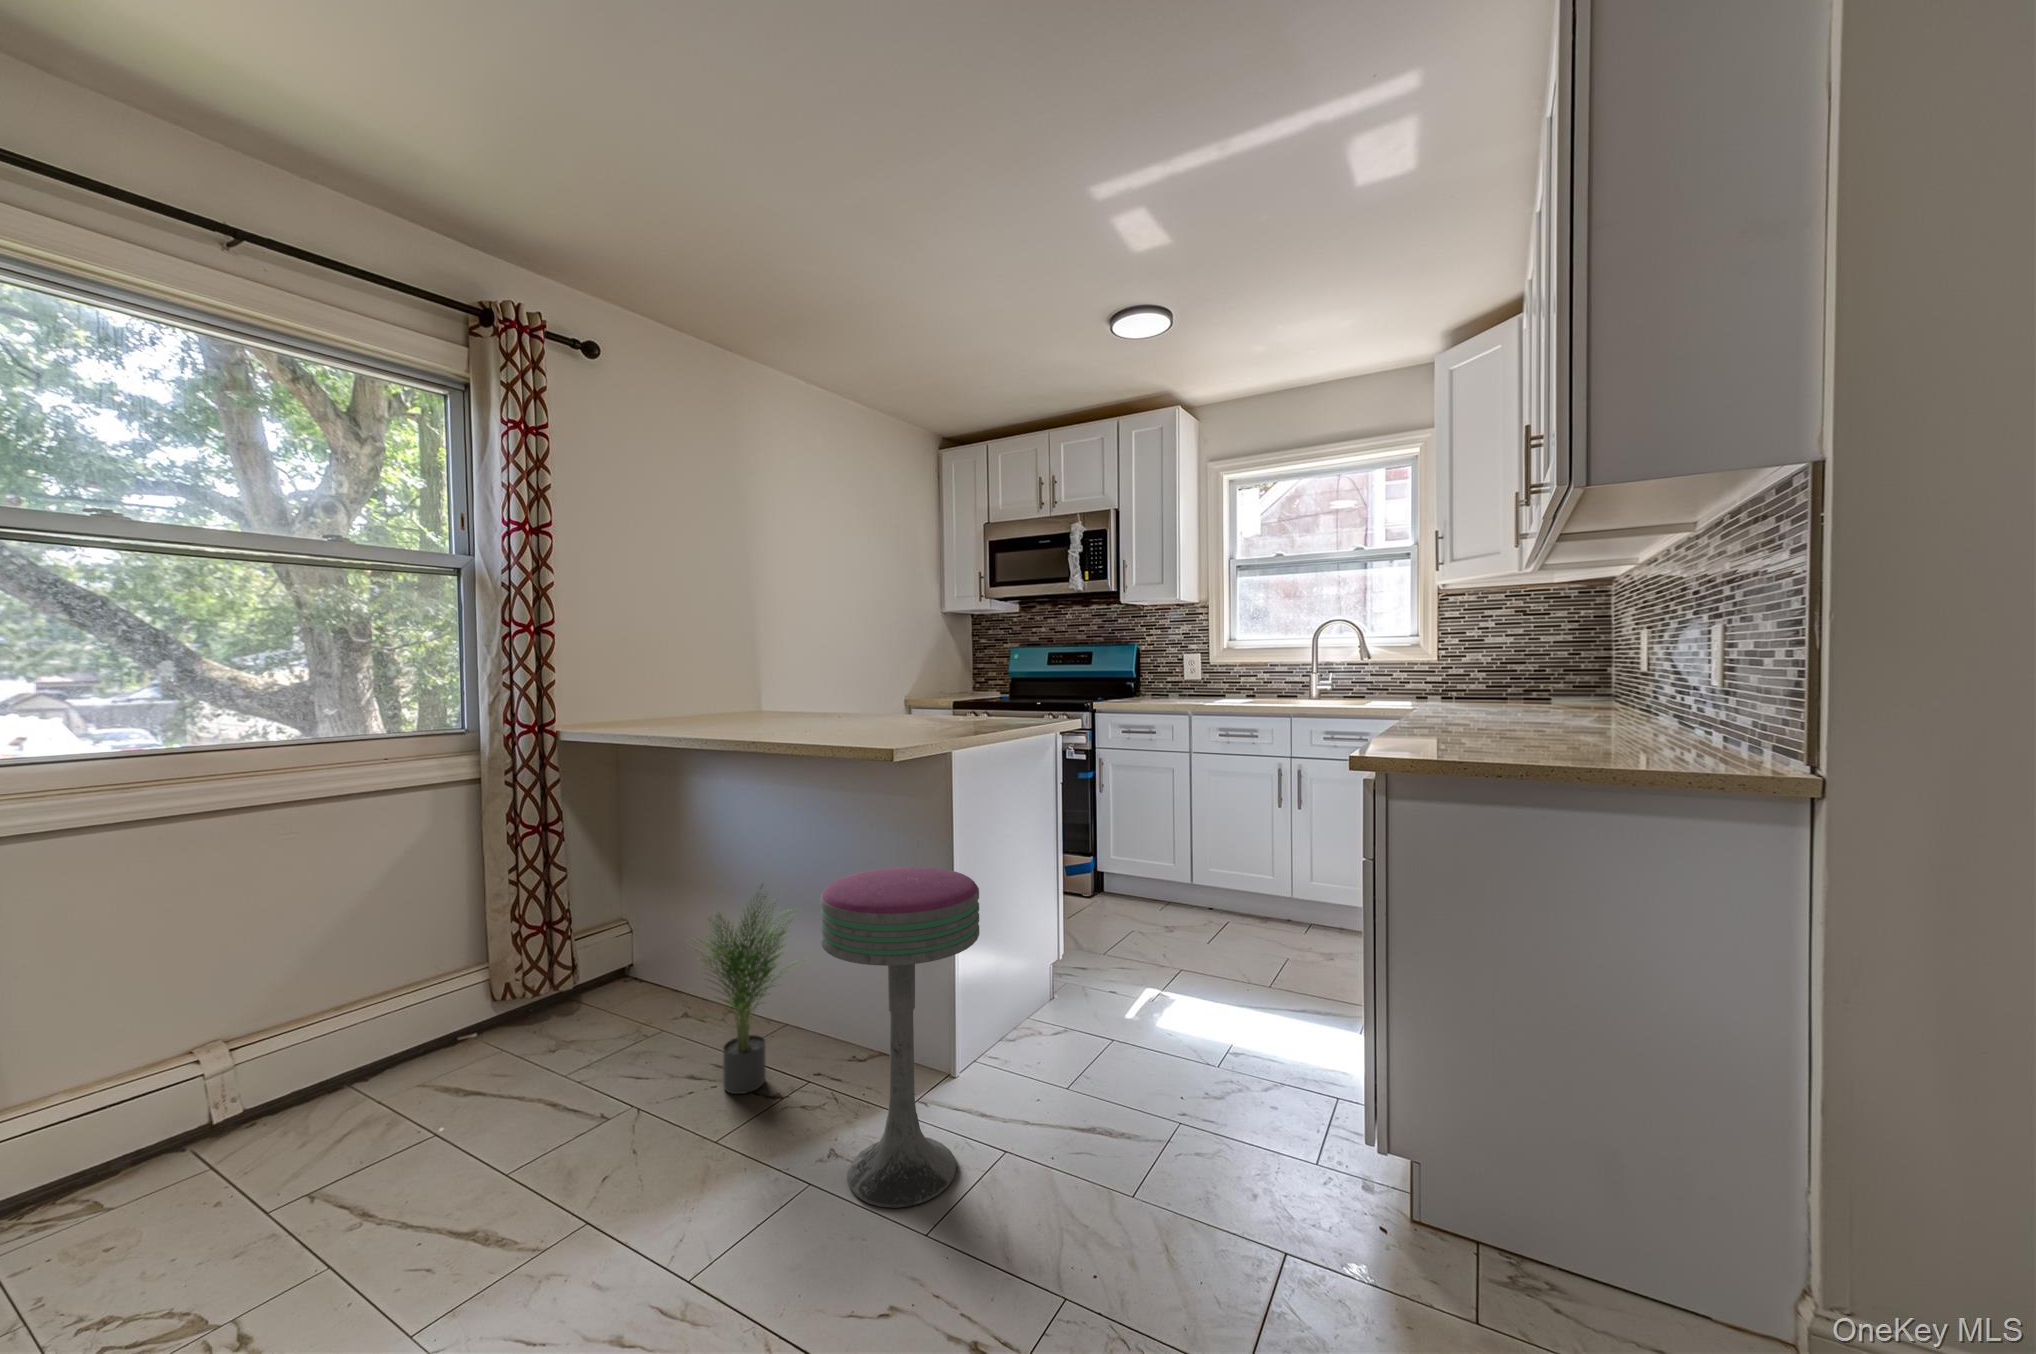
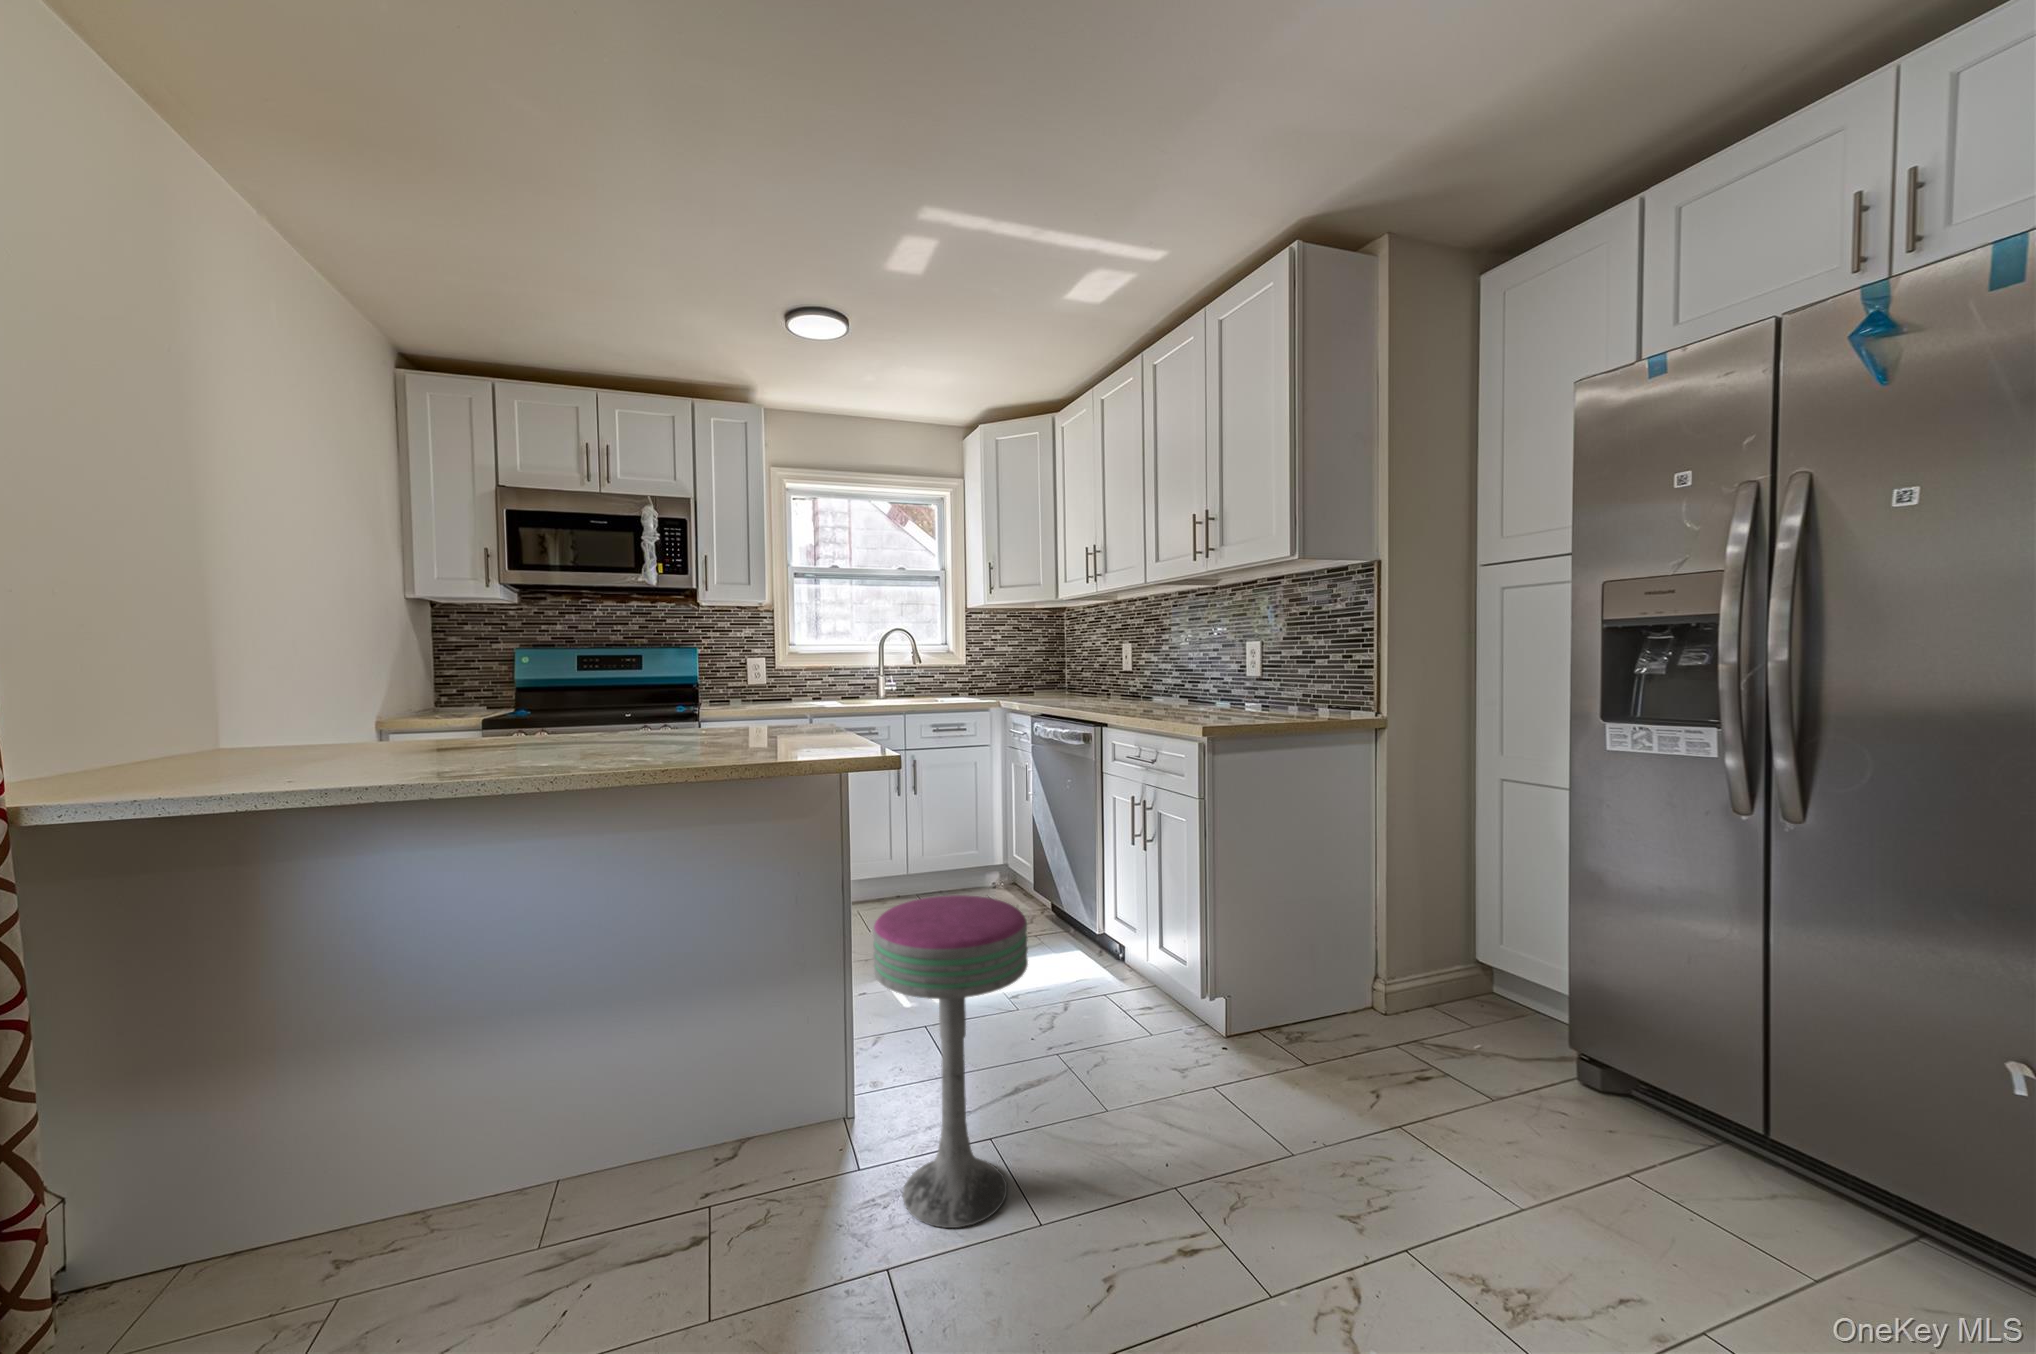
potted plant: present [699,885,795,1094] -> none [556,981,751,1263]

